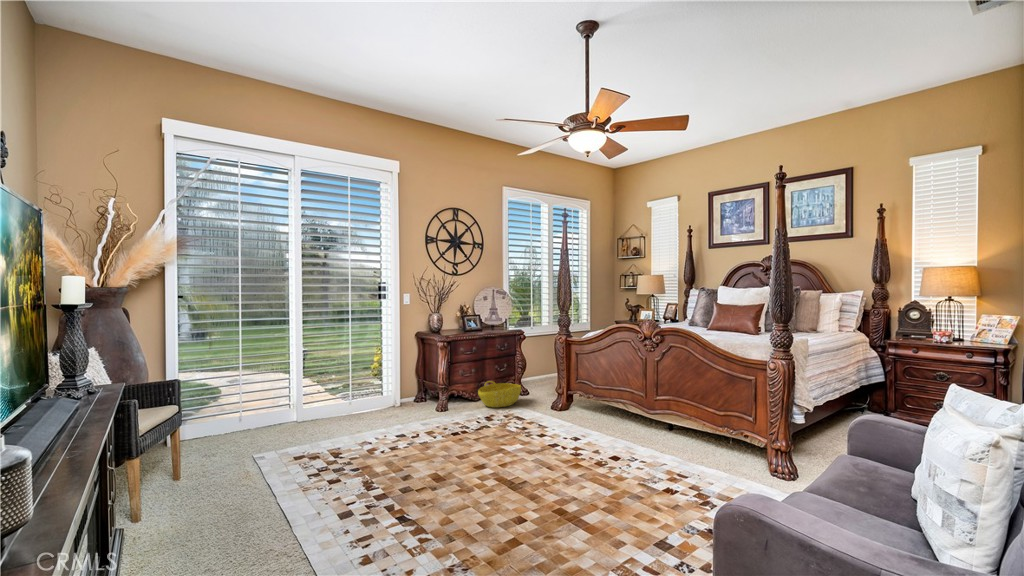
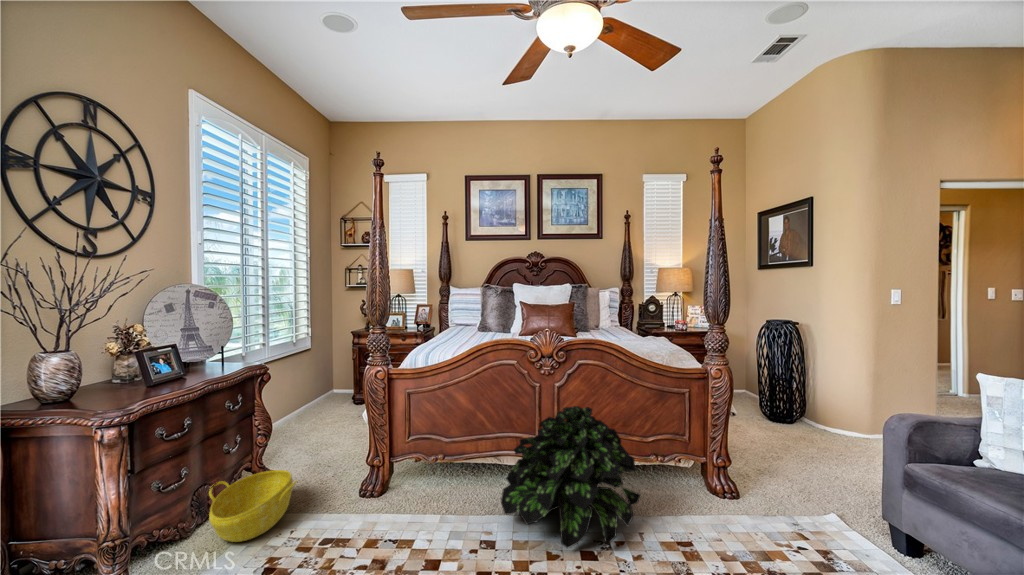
potted plant: none [589,370,683,455] -> present [501,406,640,548]

